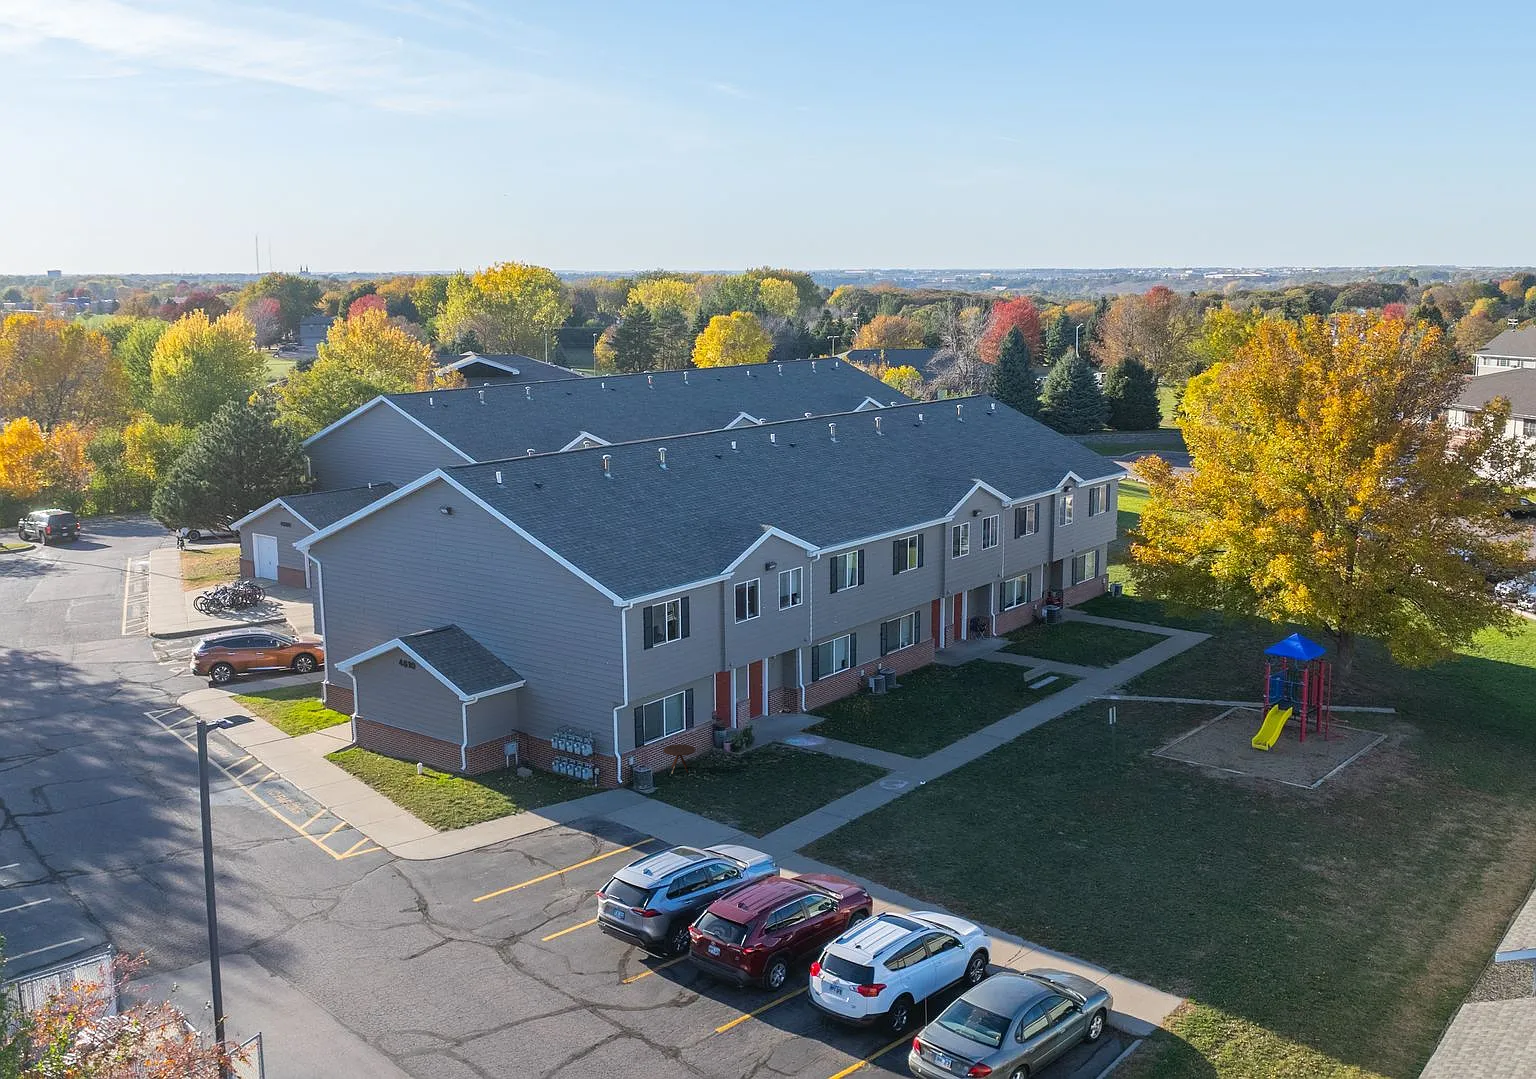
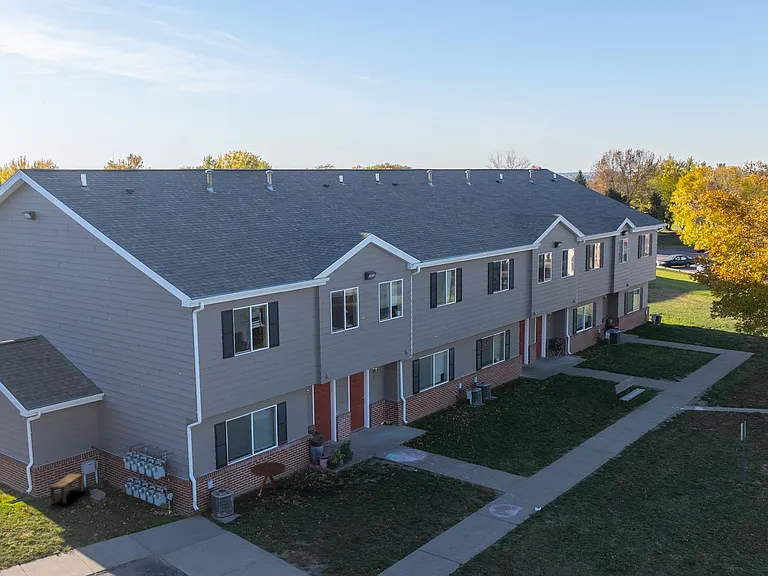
bench: none [487,754,511,780] -> present [50,474,83,504]

